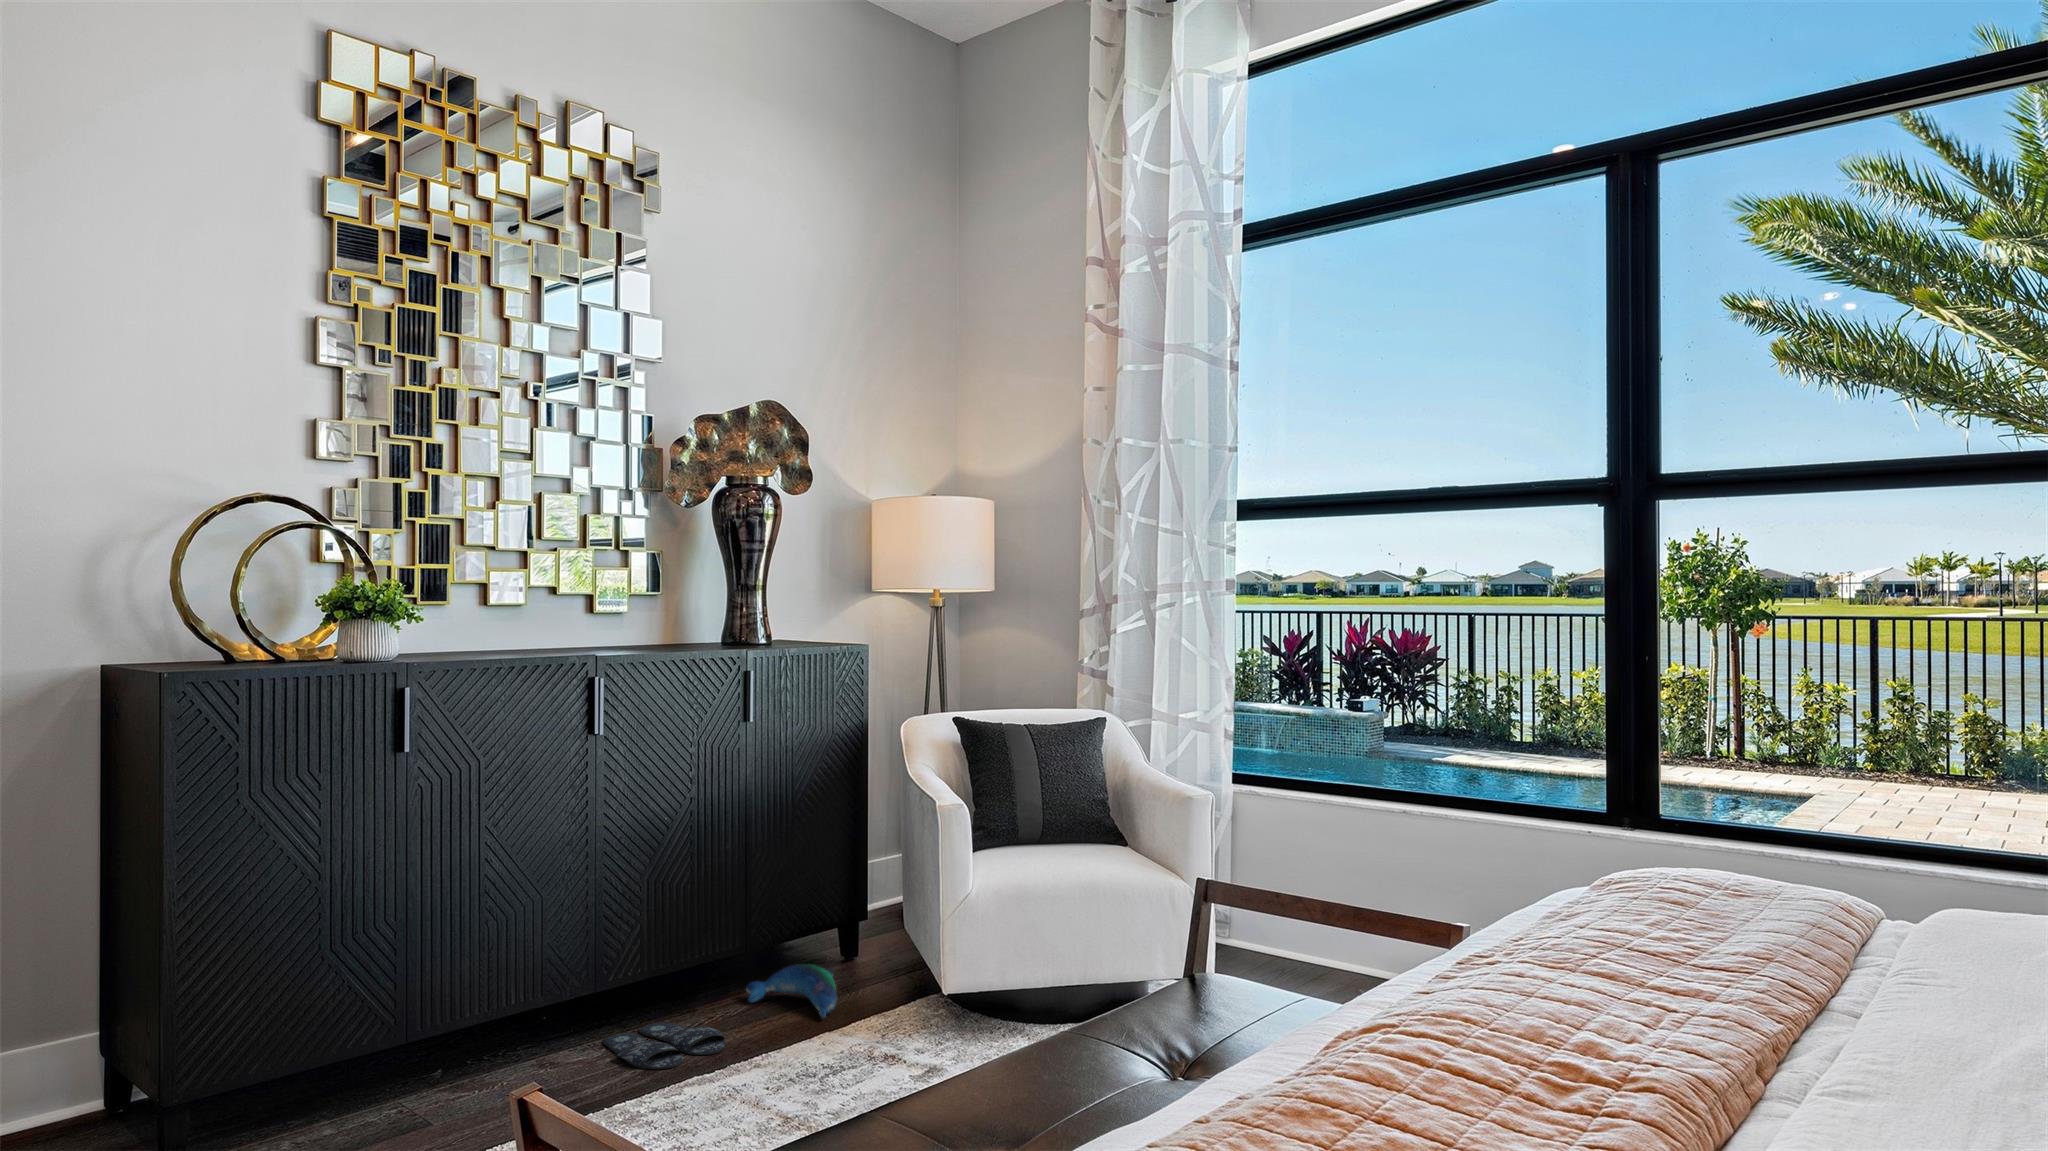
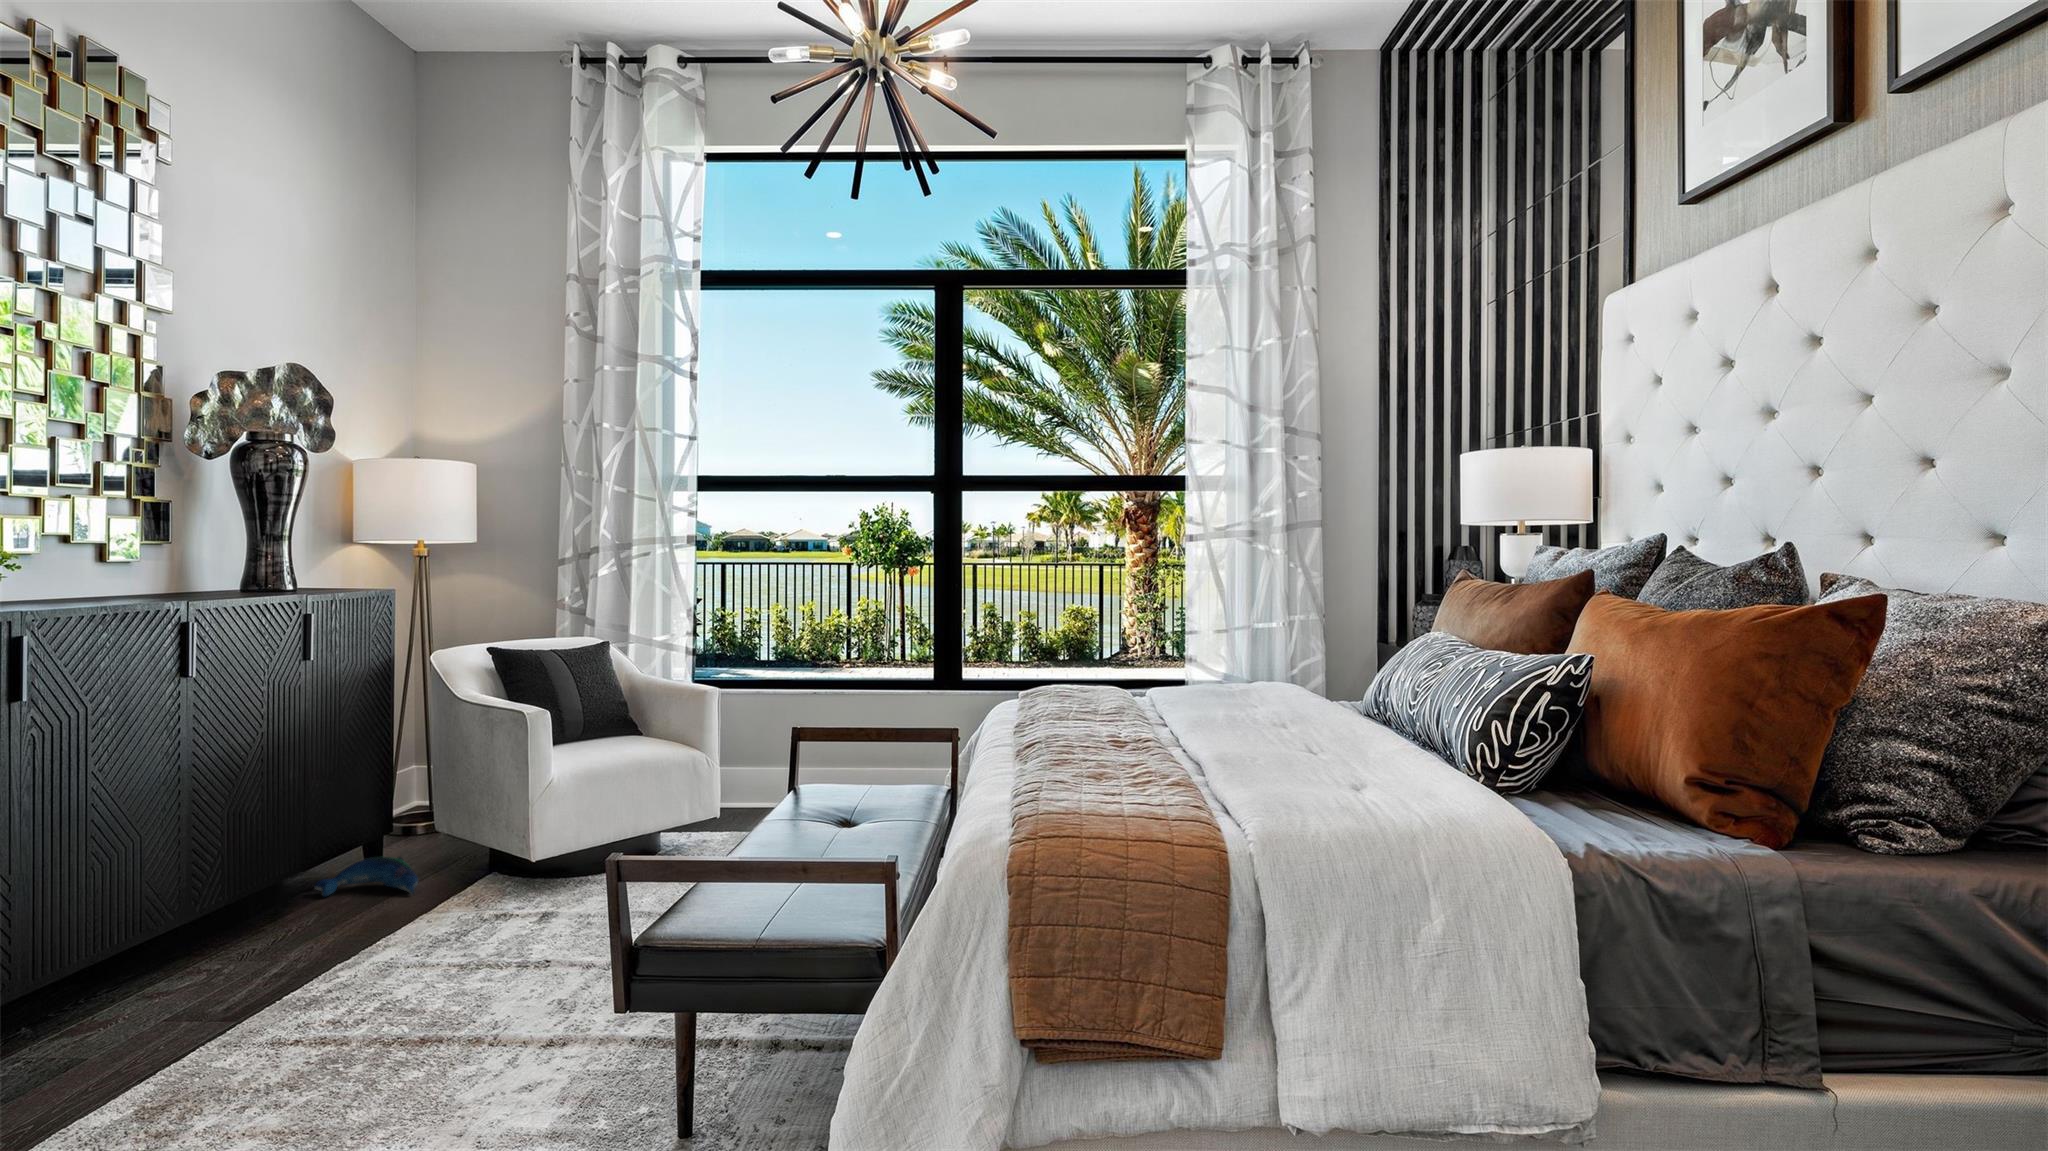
slippers: present [604,1022,725,1069] -> none [207,917,343,956]

